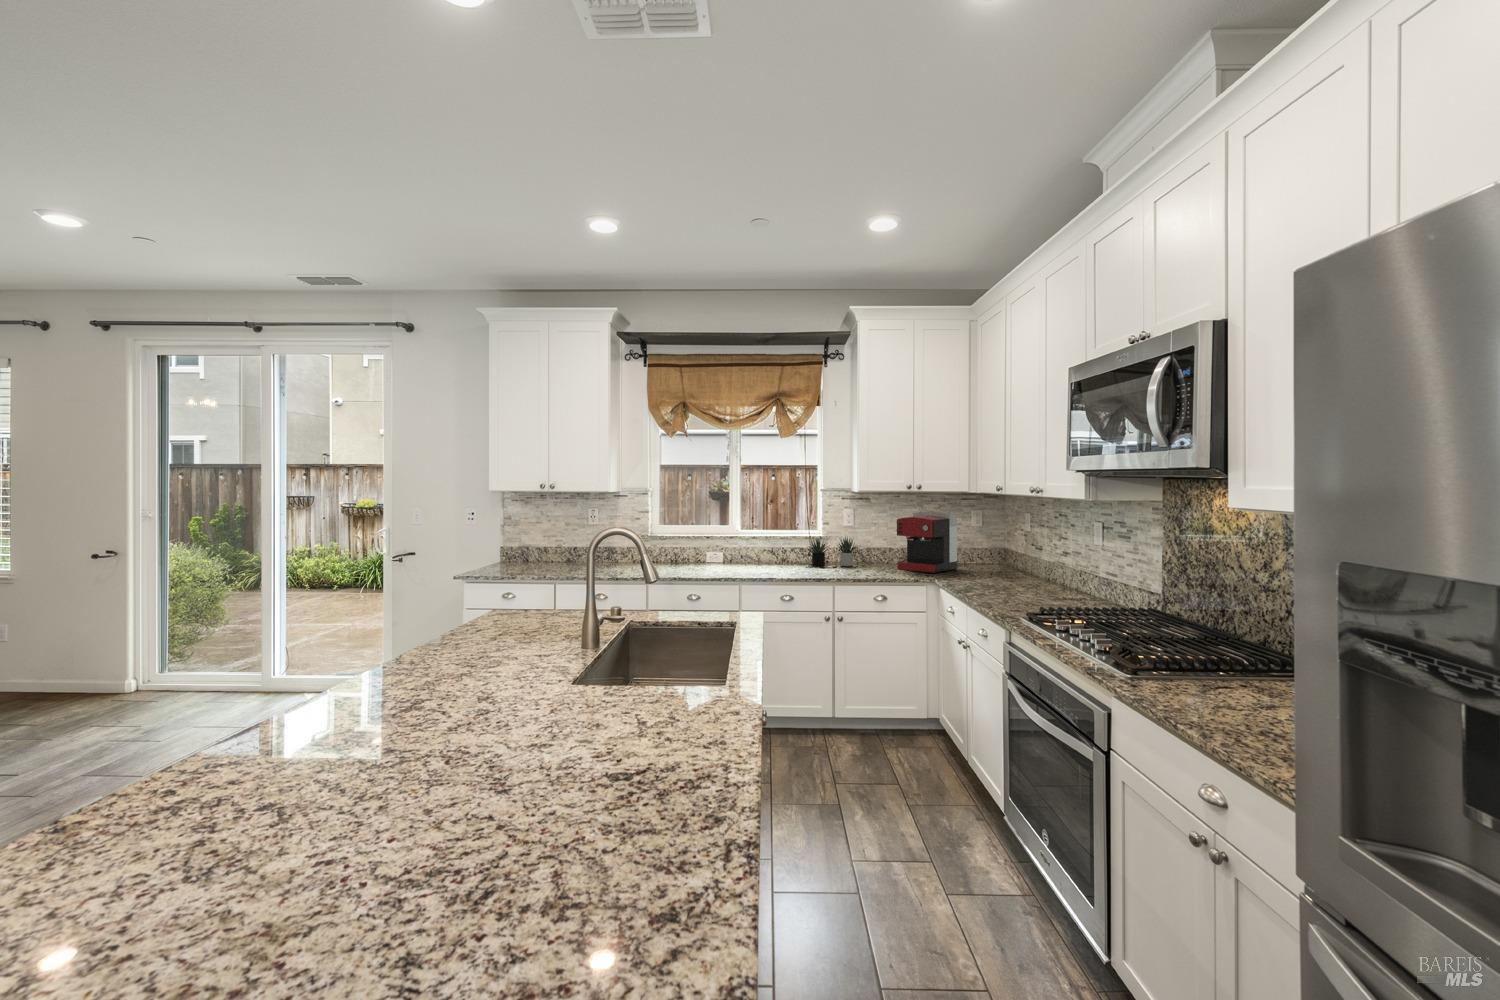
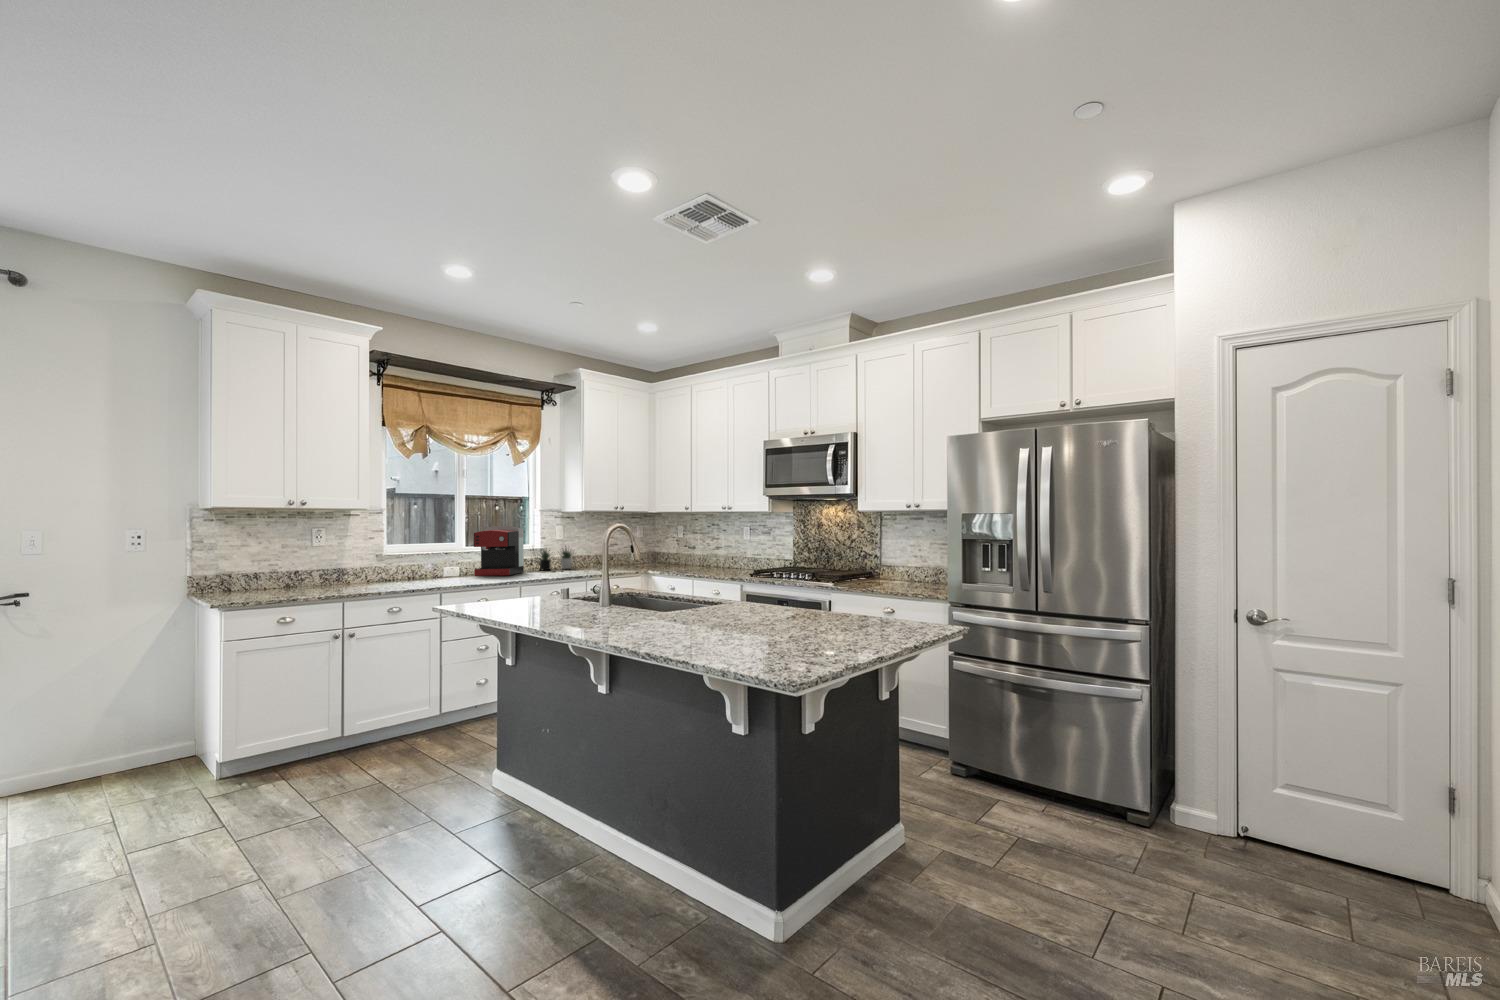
coffee maker: present [897,511,957,573] -> present [474,526,524,576]

